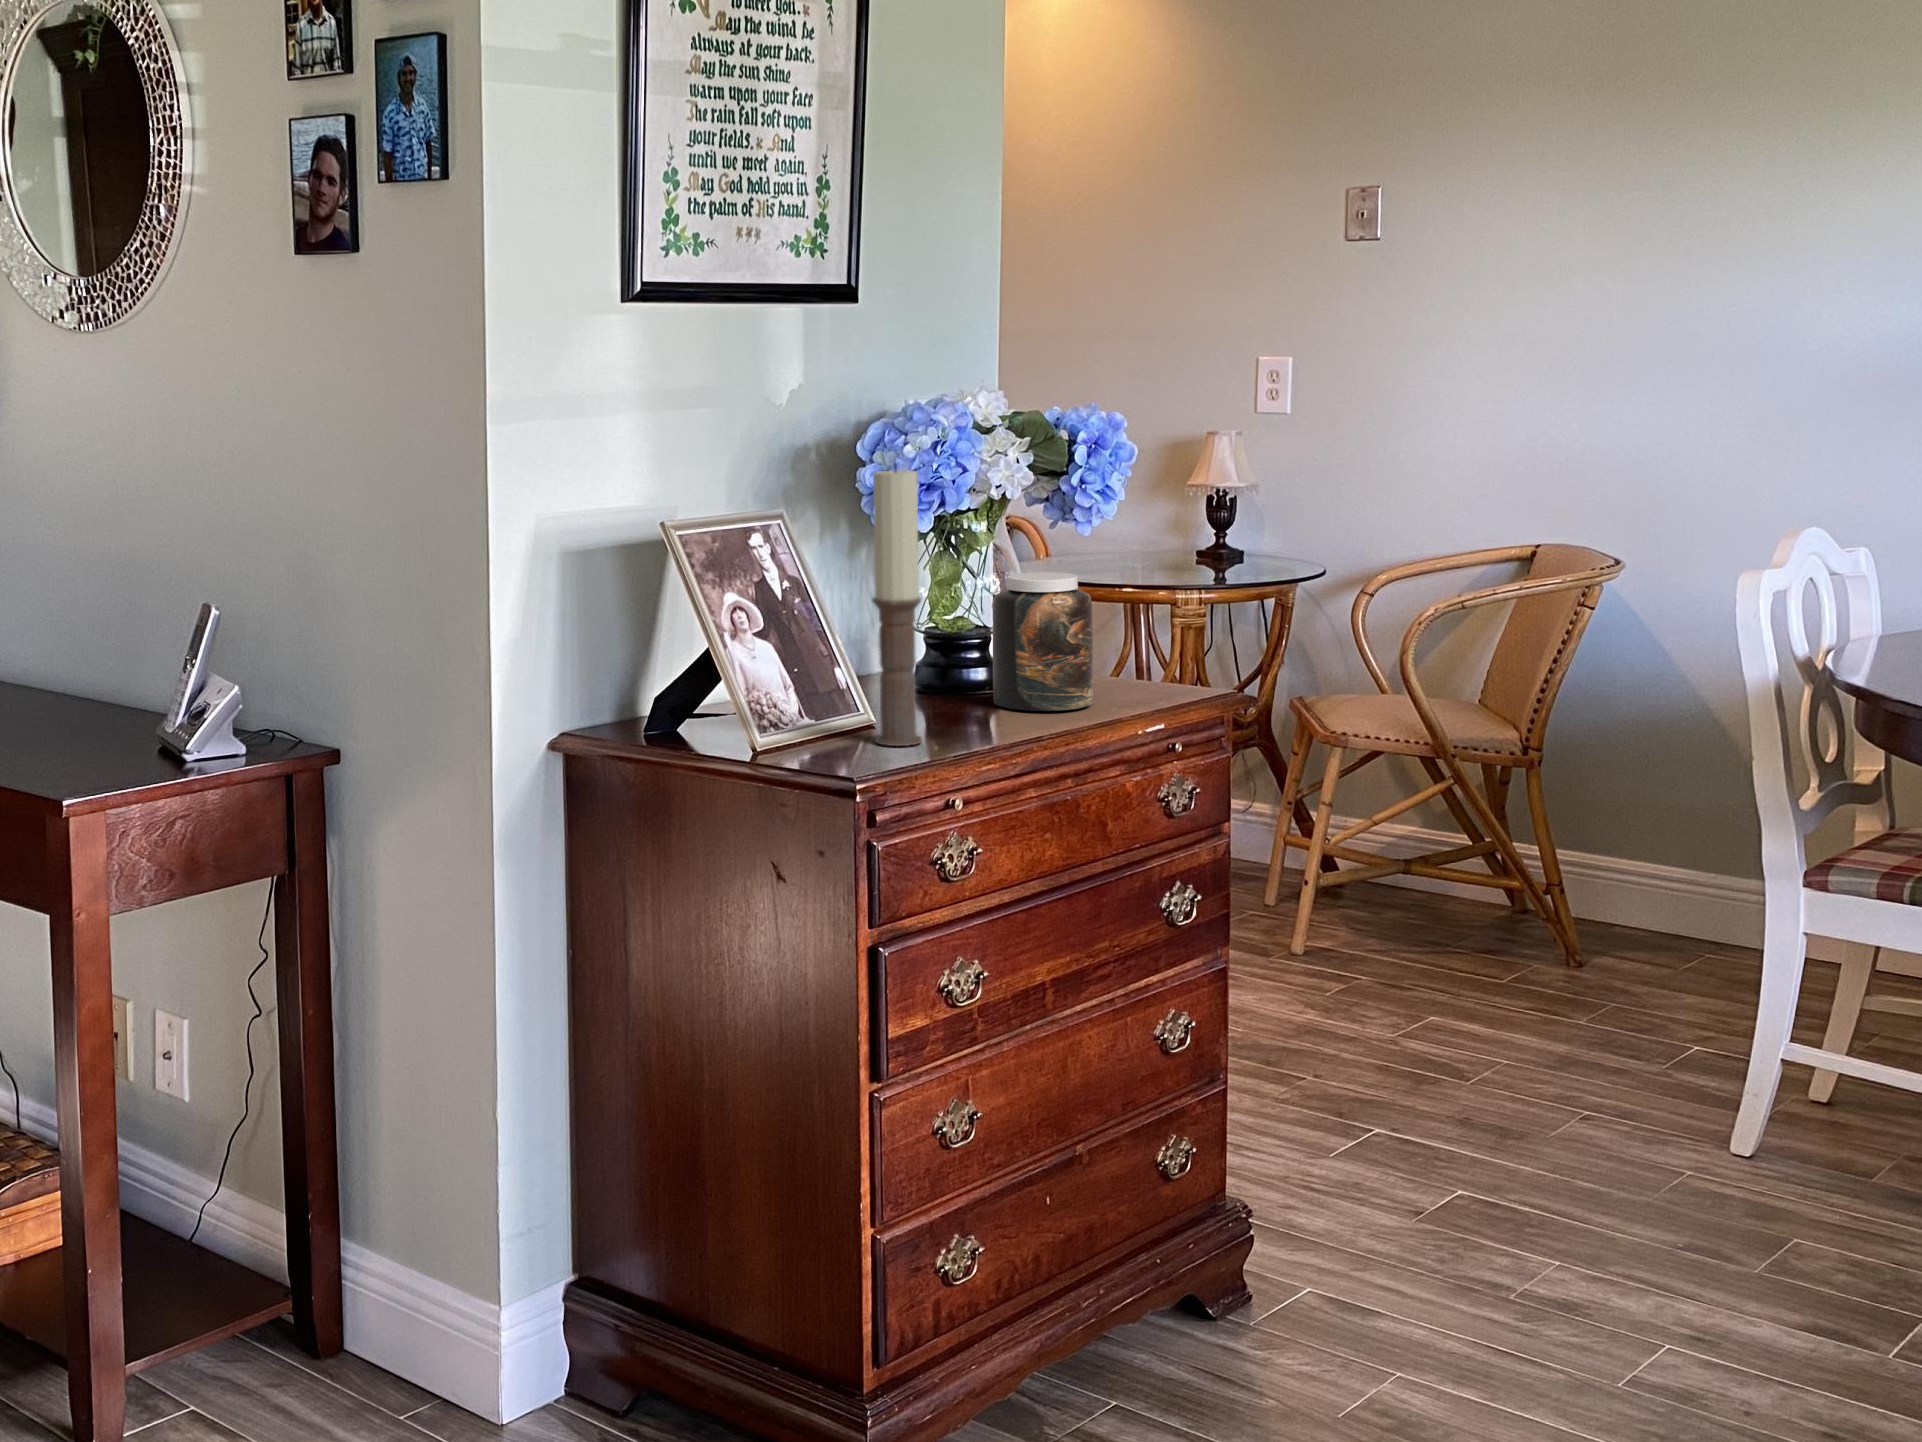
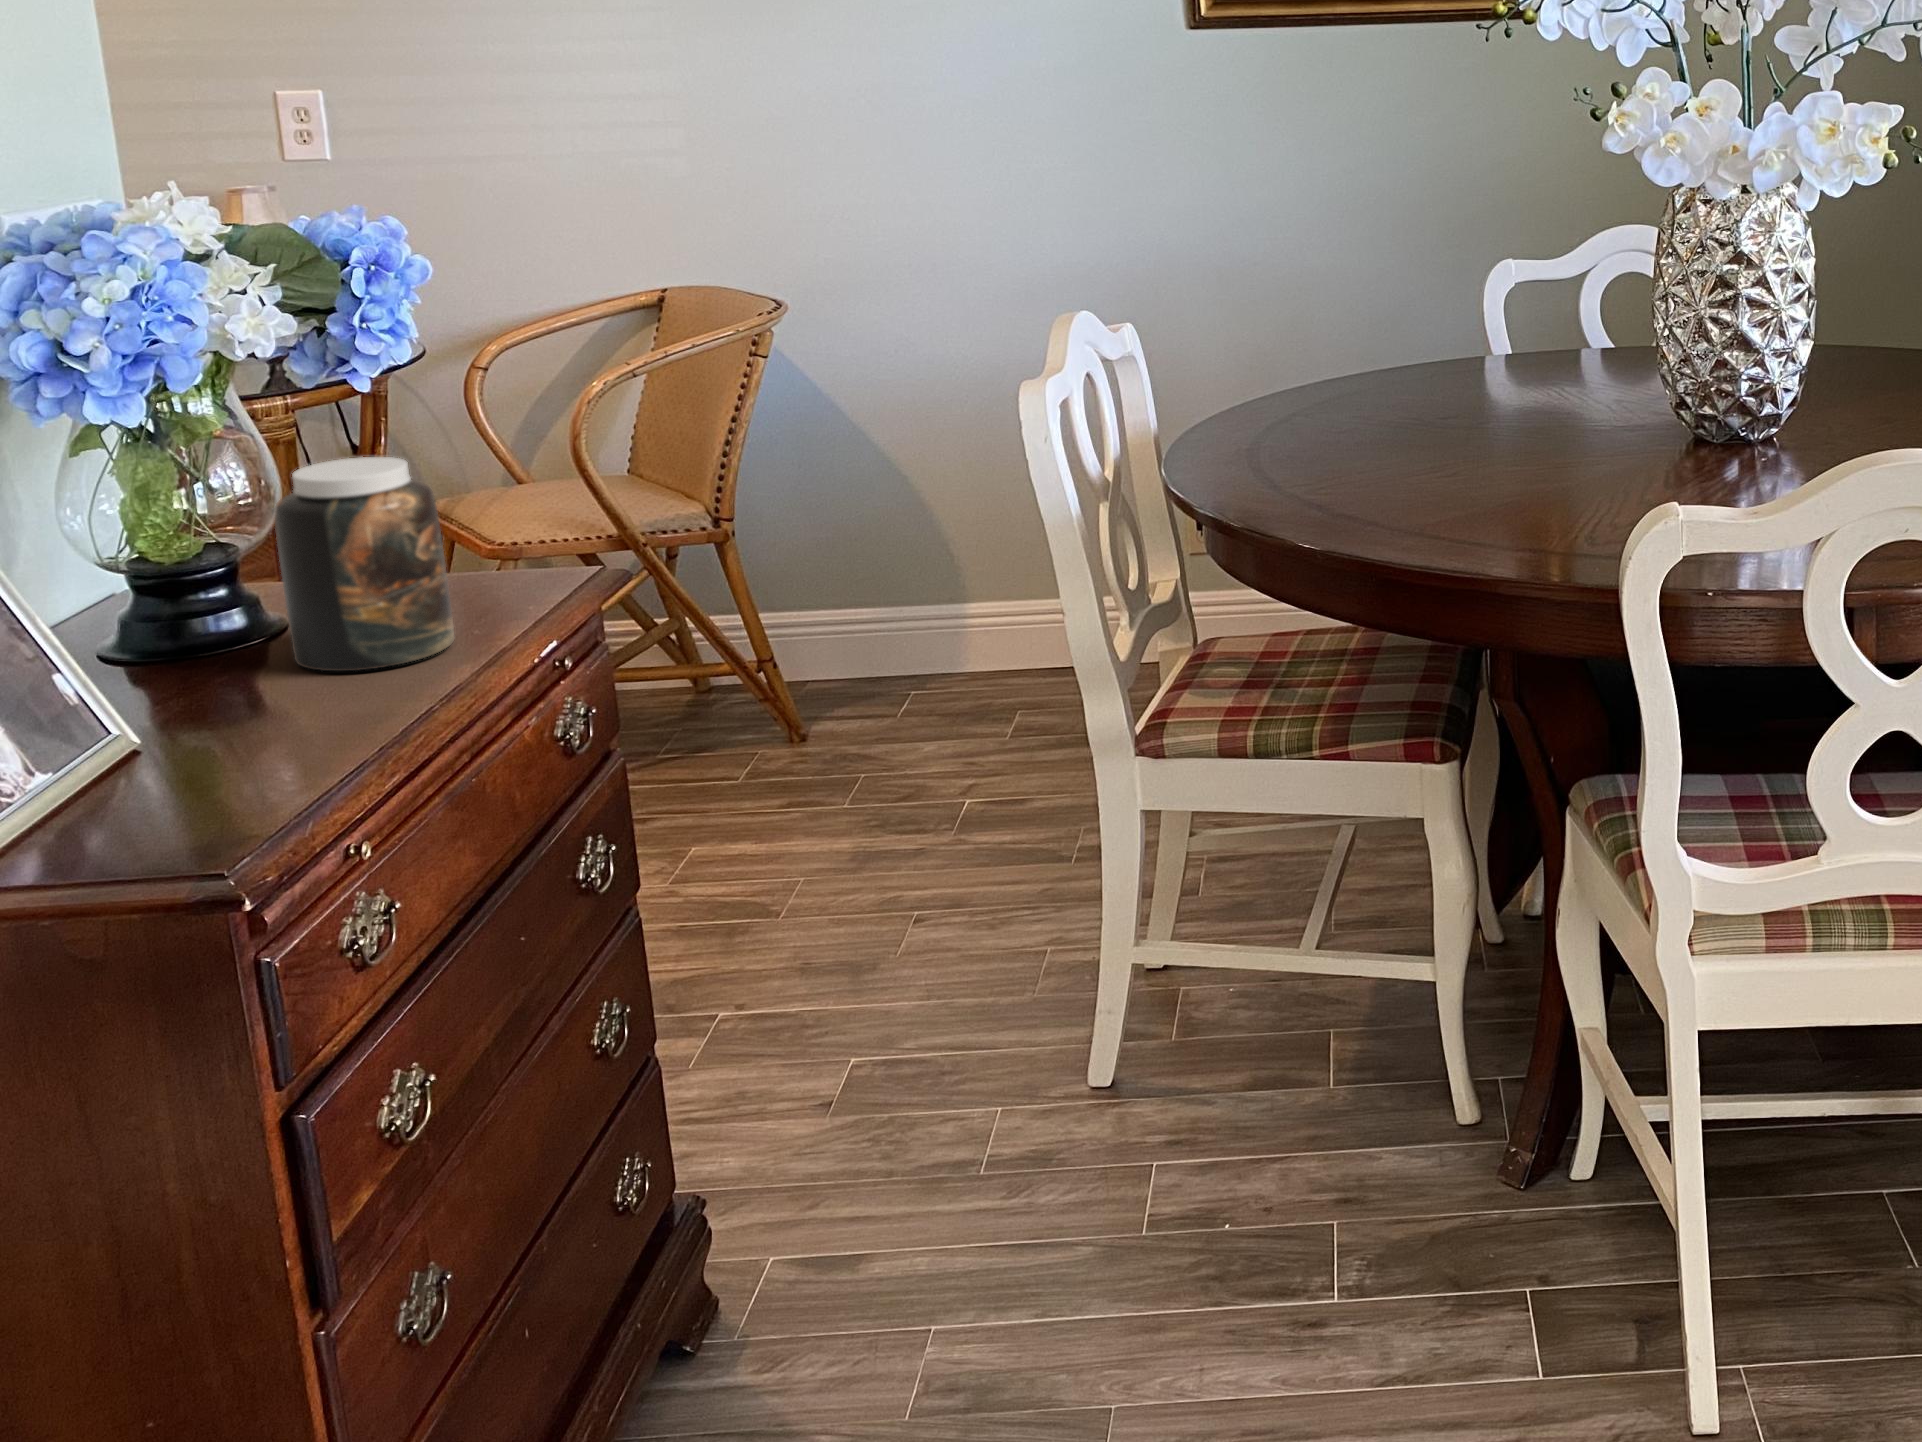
candle: present [872,464,922,746] -> none [111,340,265,794]

